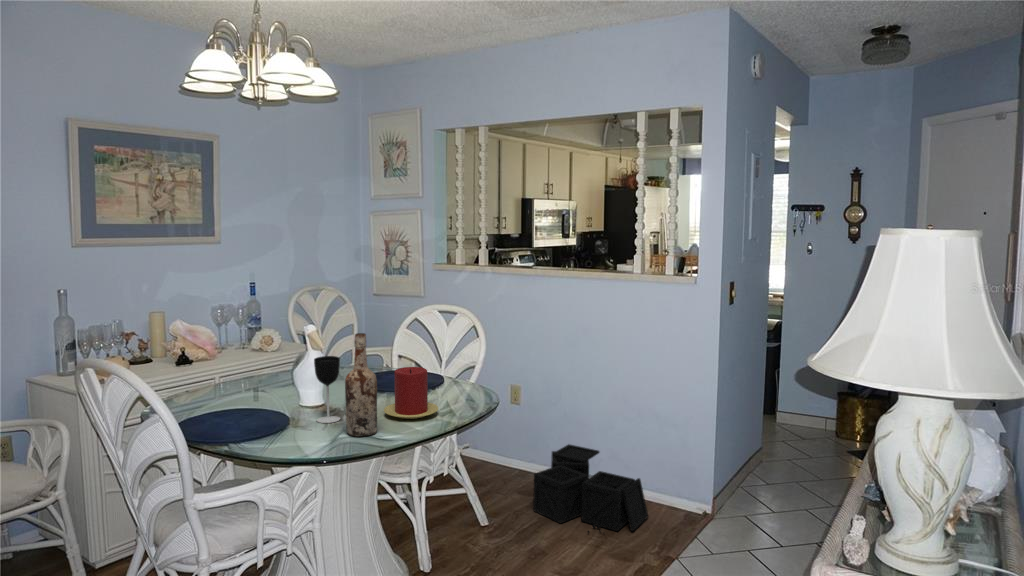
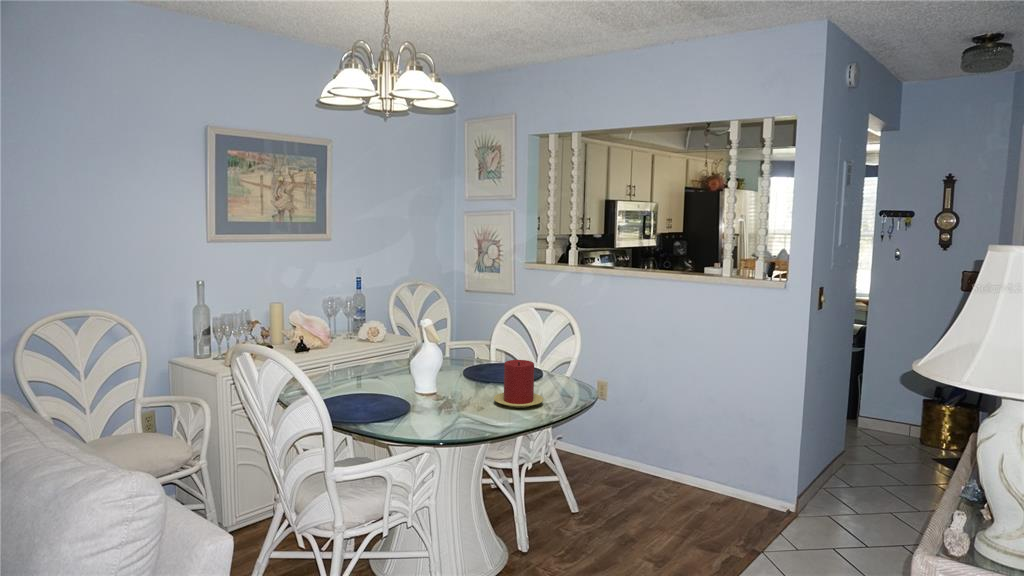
wine bottle: present [345,333,377,437] -> none [464,327,492,421]
wine glass: present [314,356,340,423] -> none [434,347,456,408]
storage bin: present [533,444,648,533] -> none [620,440,733,527]

